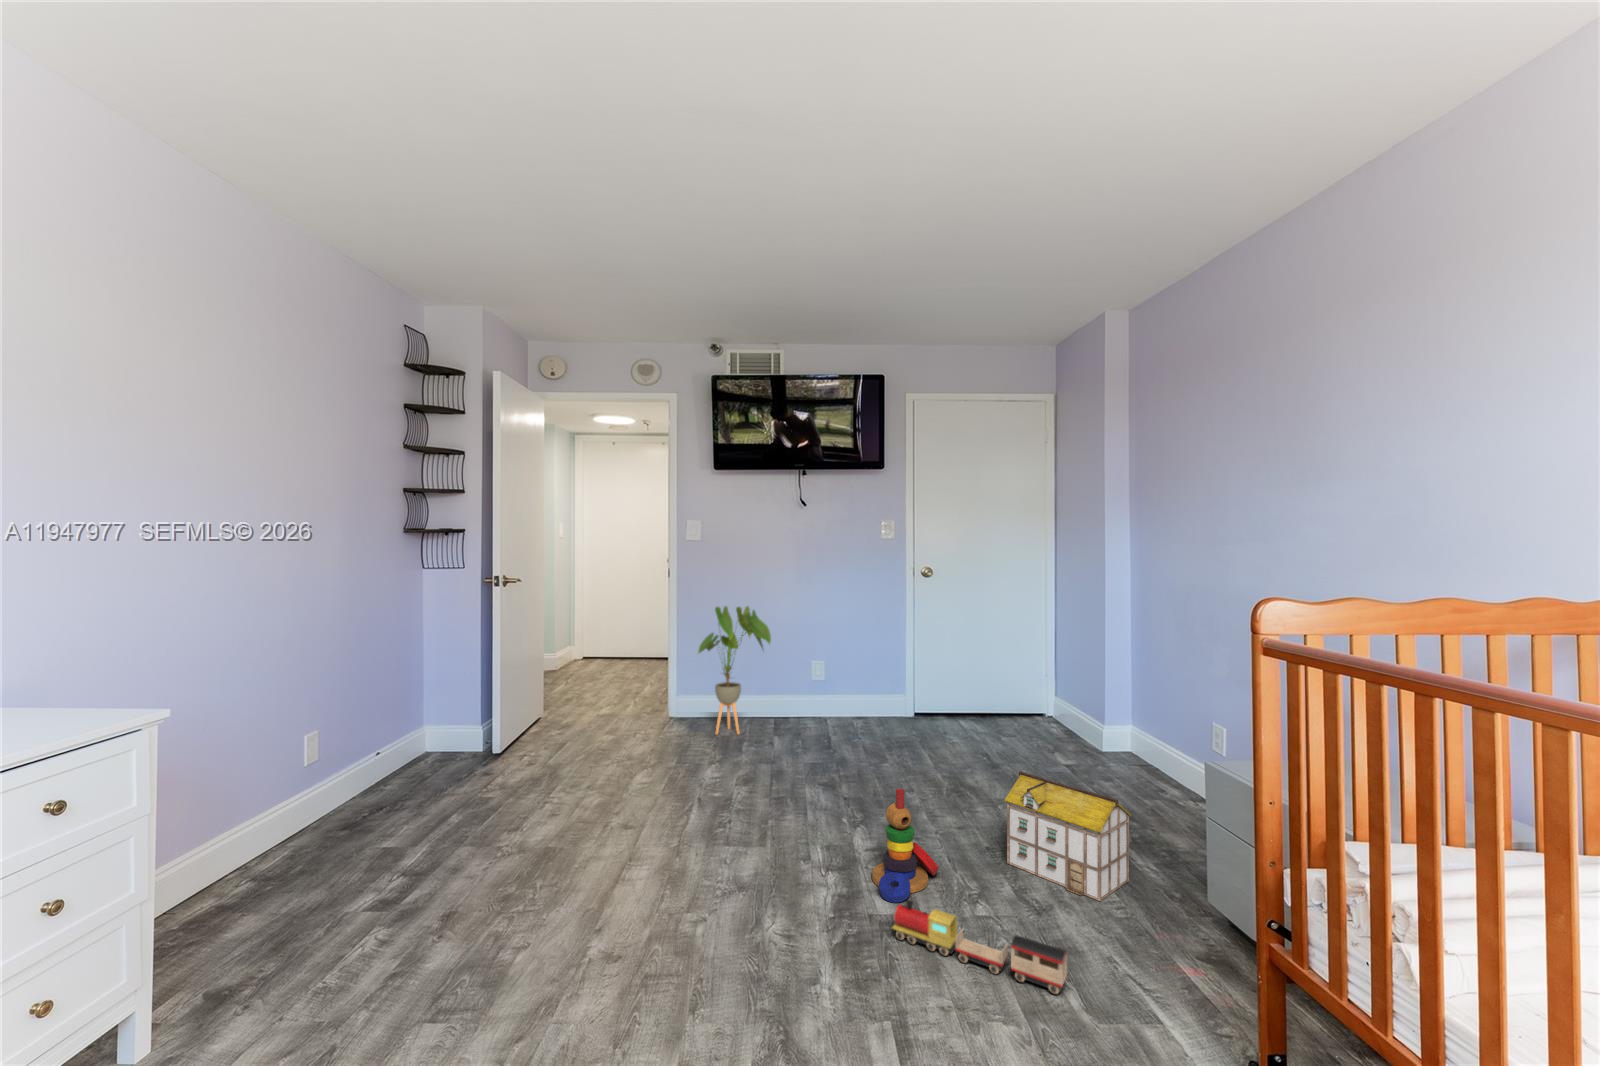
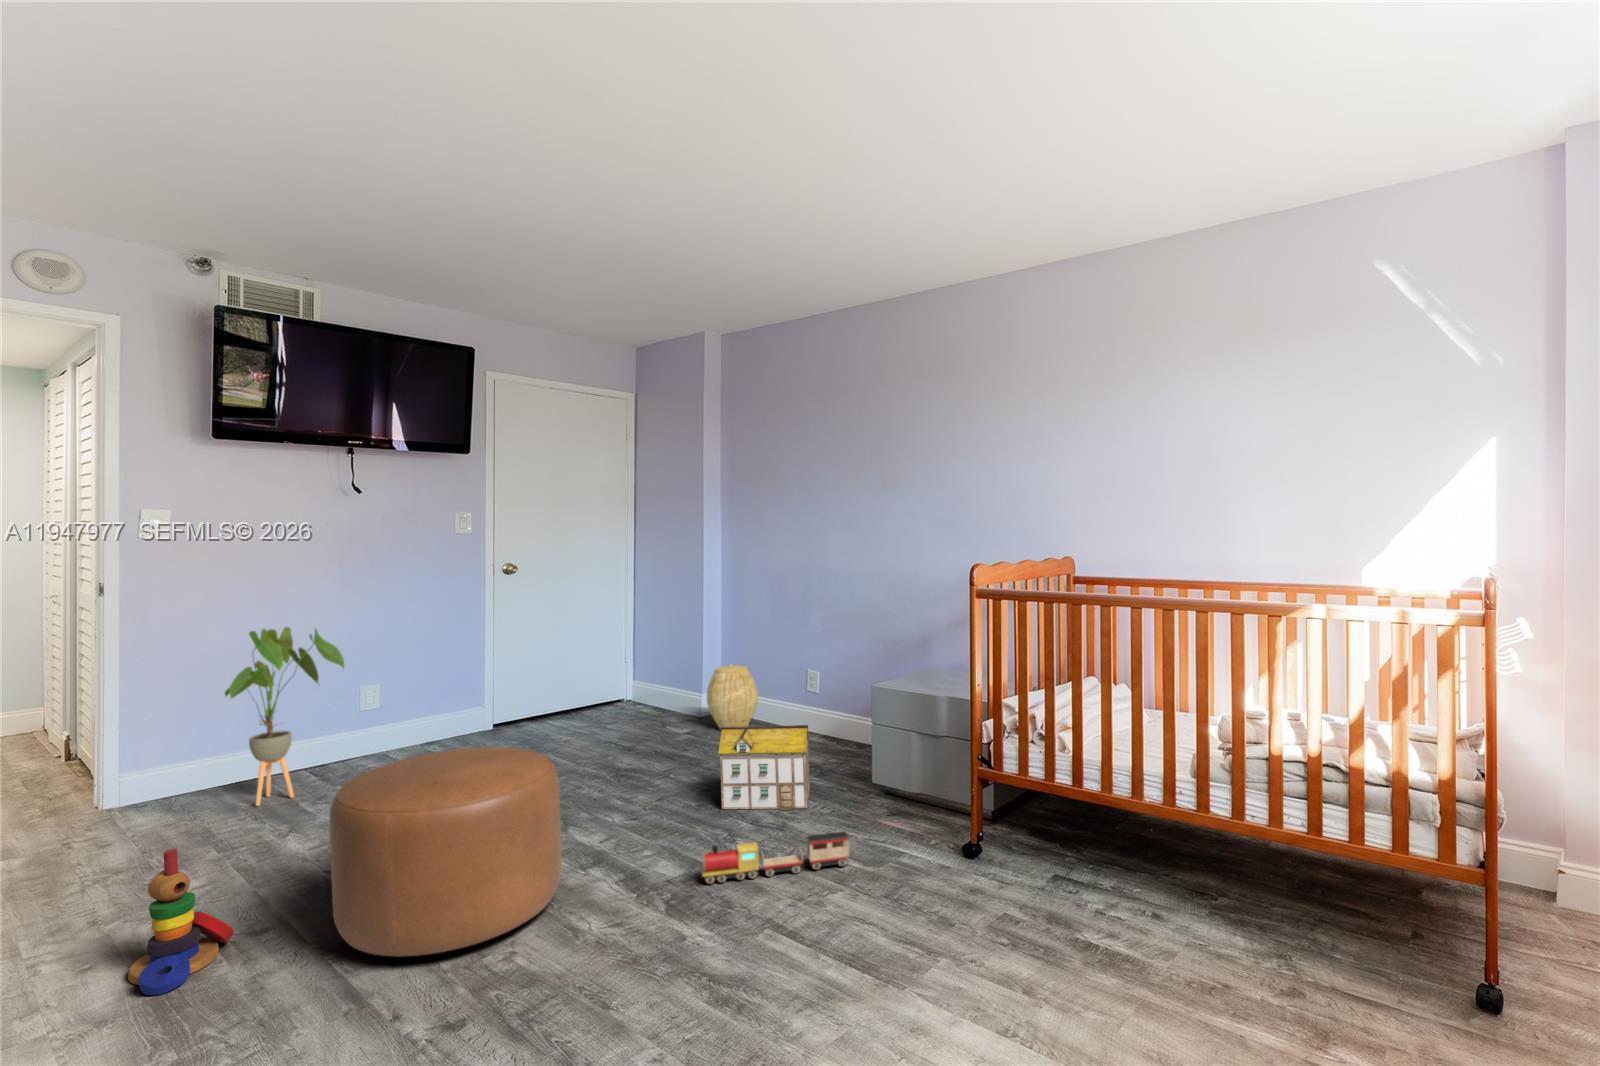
woven basket: none [1097,702,1162,781] -> present [707,665,758,728]
ottoman: none [619,727,796,901] -> present [329,747,562,956]
stacking toy: present [872,788,939,903] -> present [128,849,234,995]

